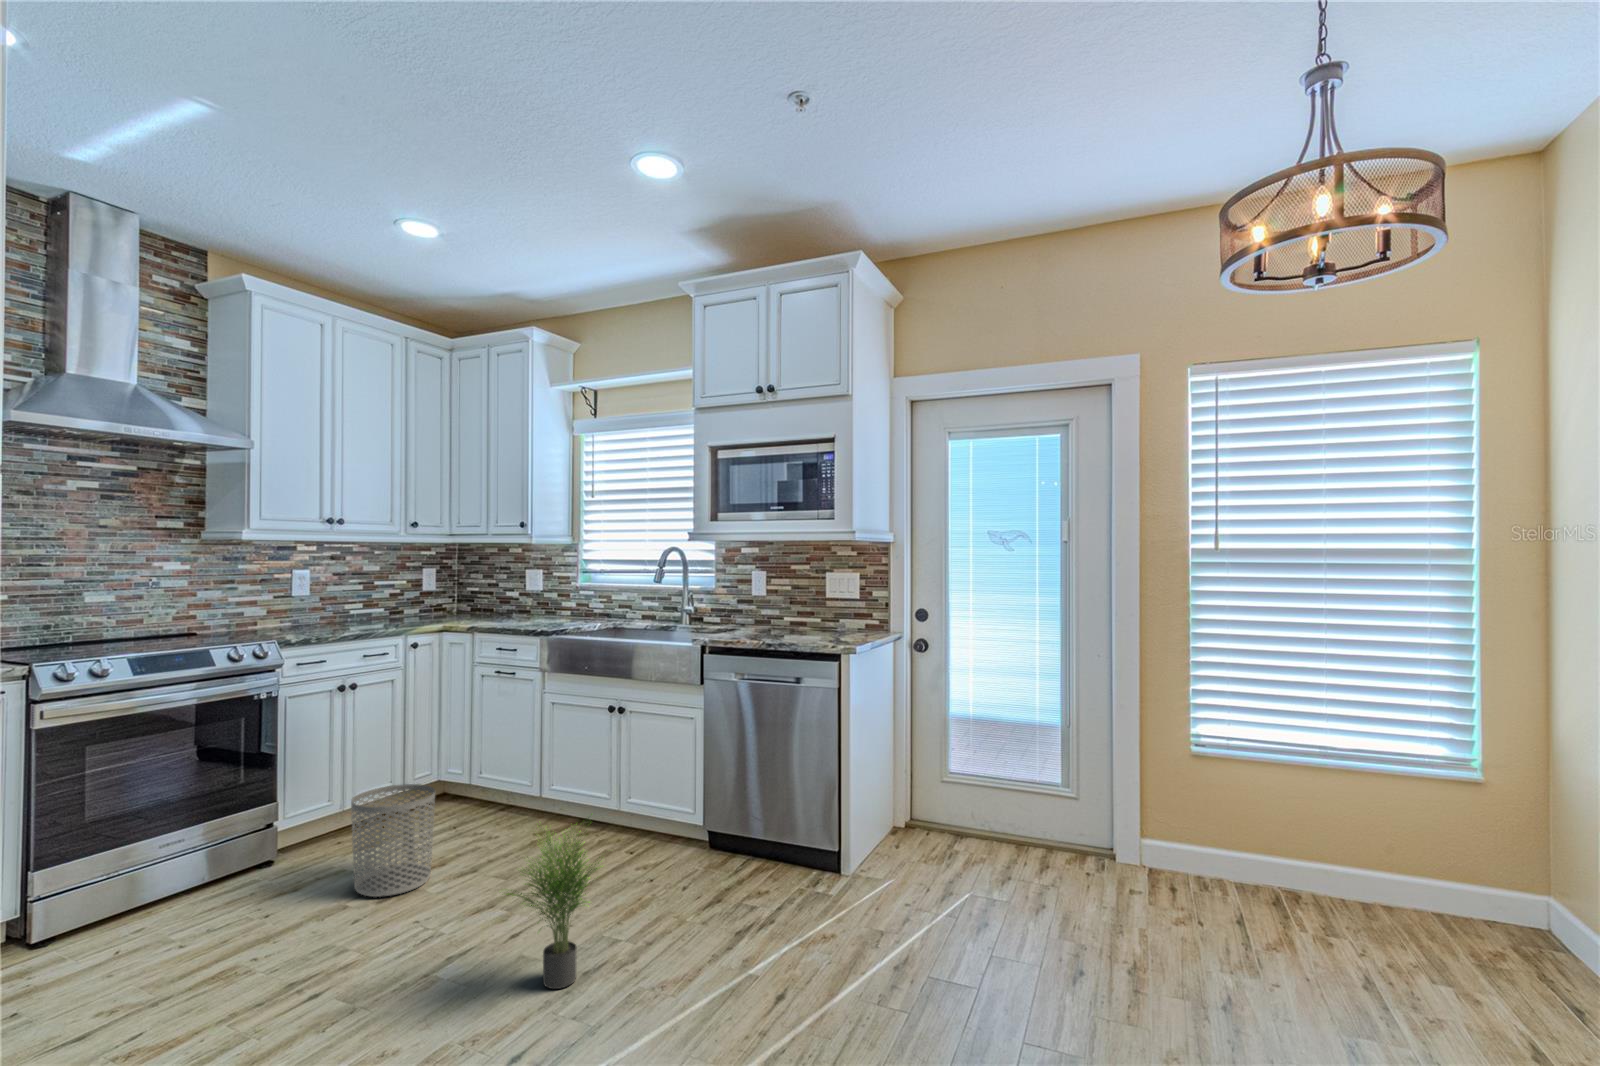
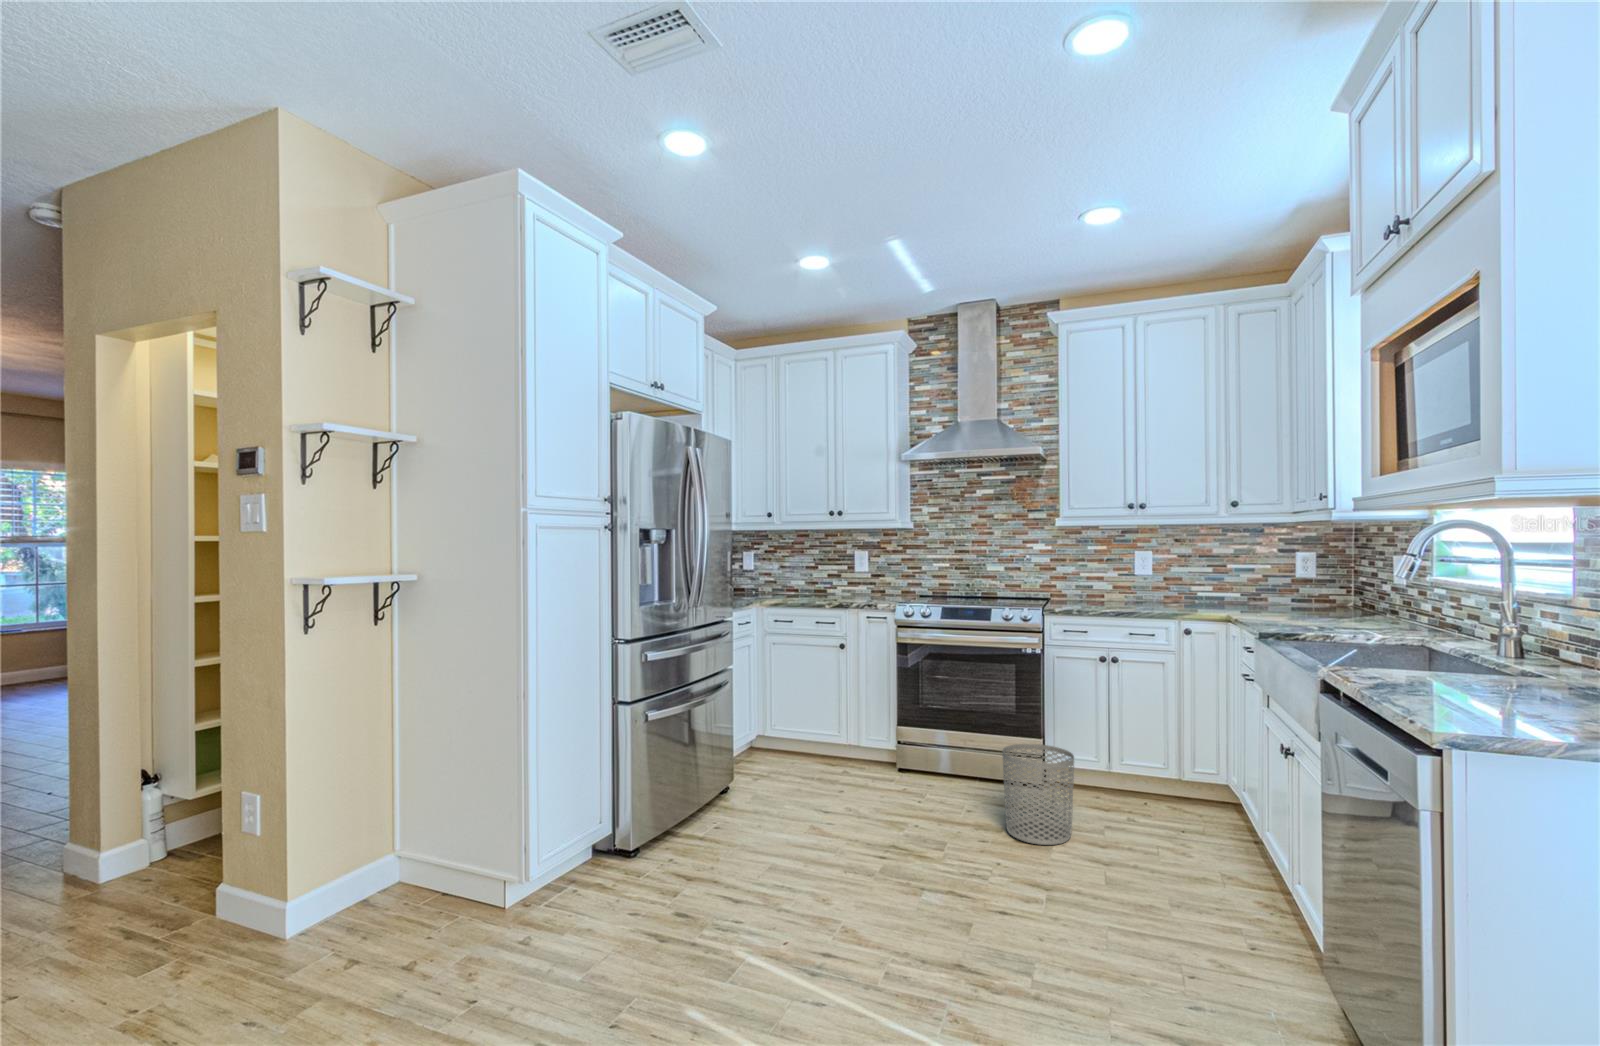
potted plant: present [508,814,600,989] -> none [857,783,954,953]

